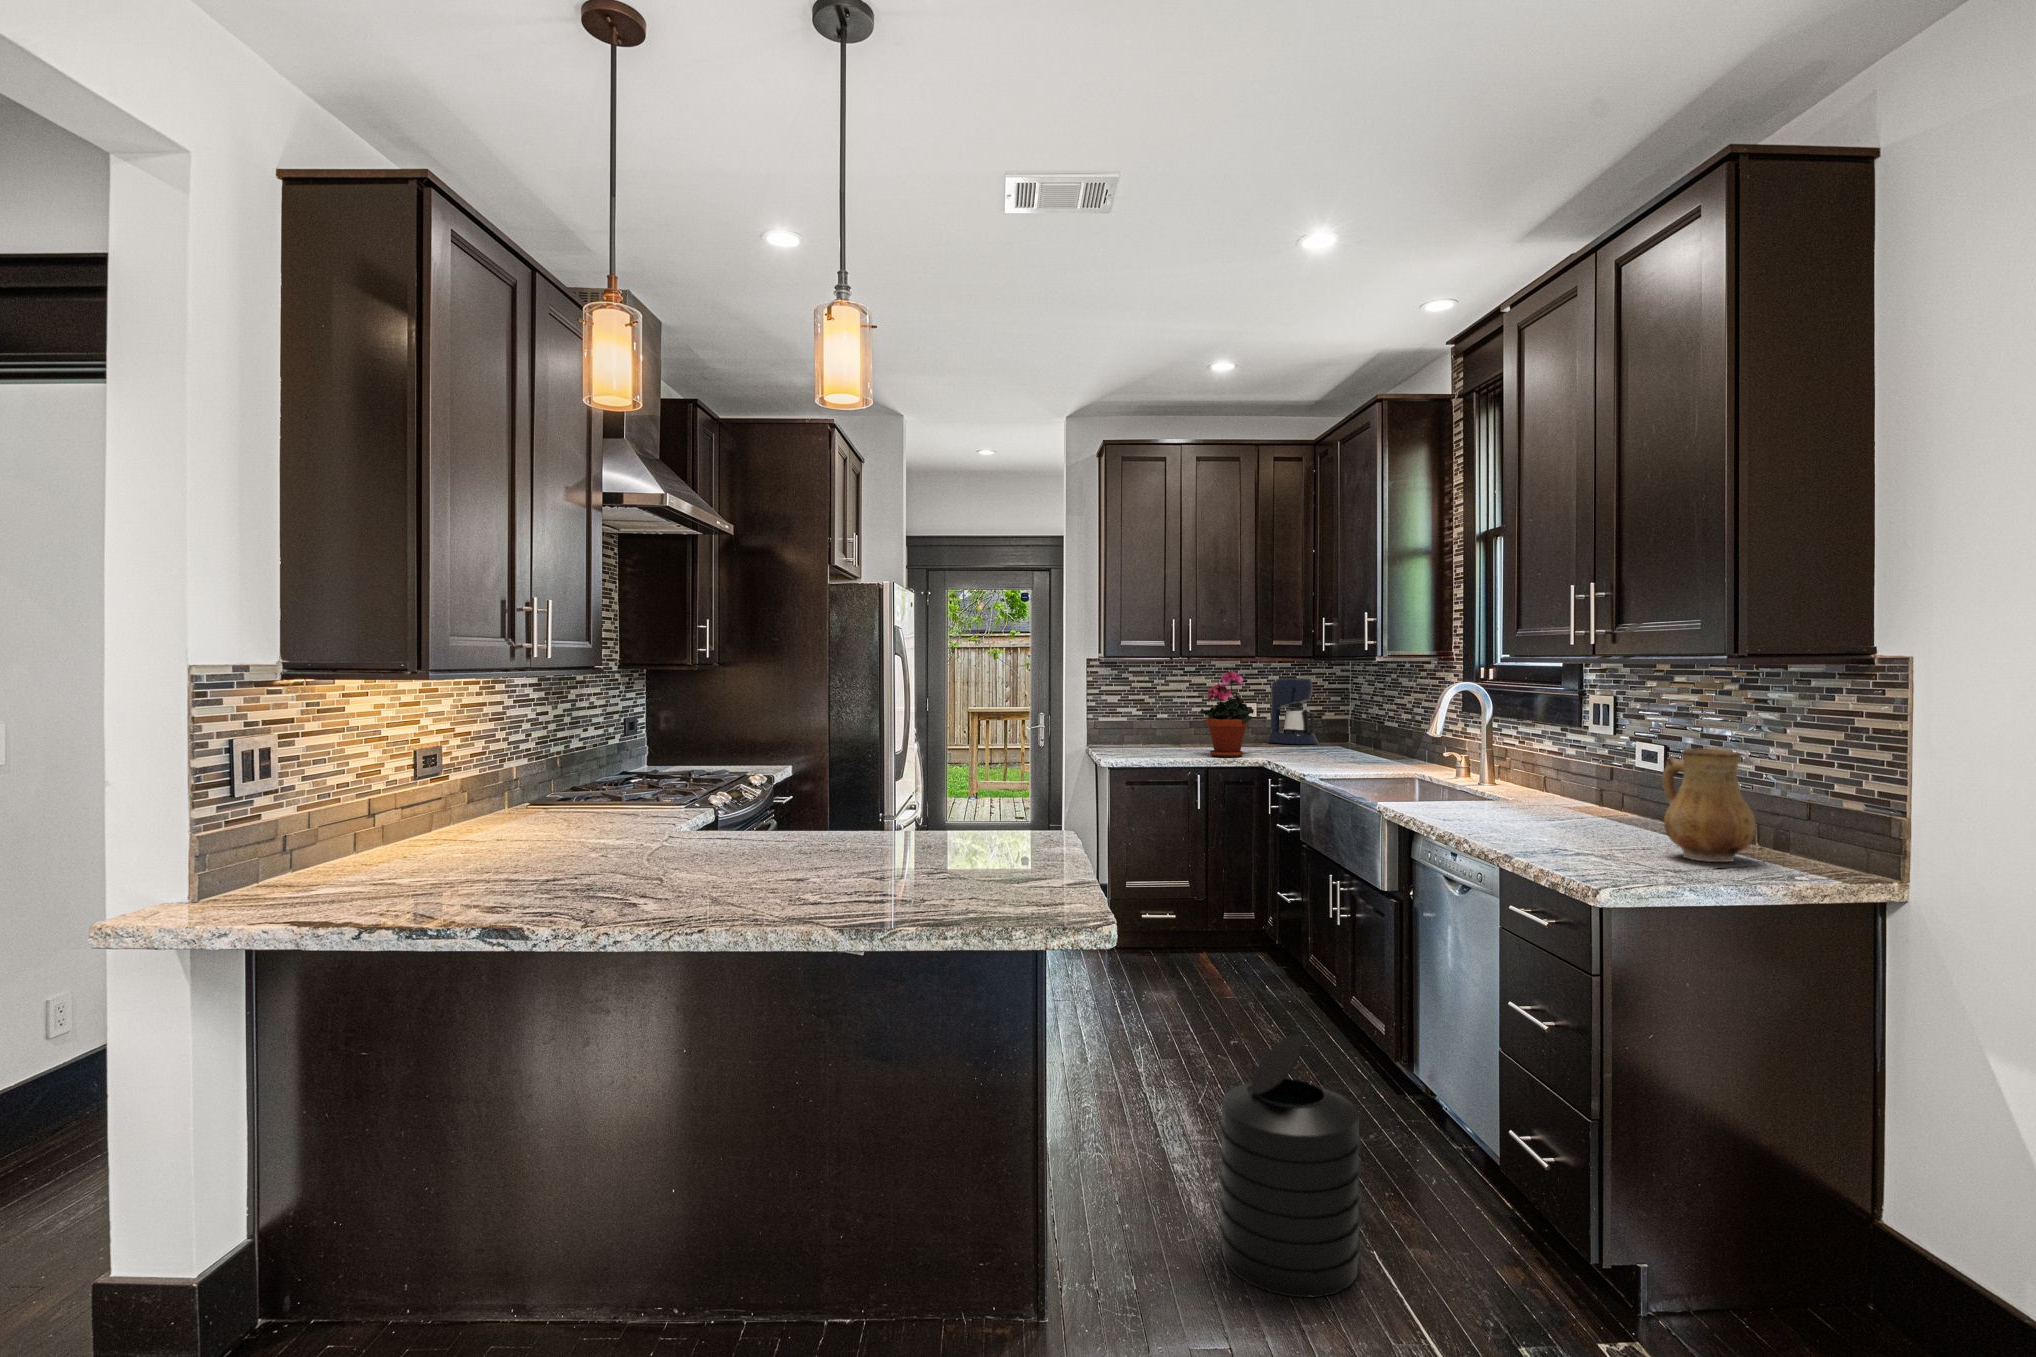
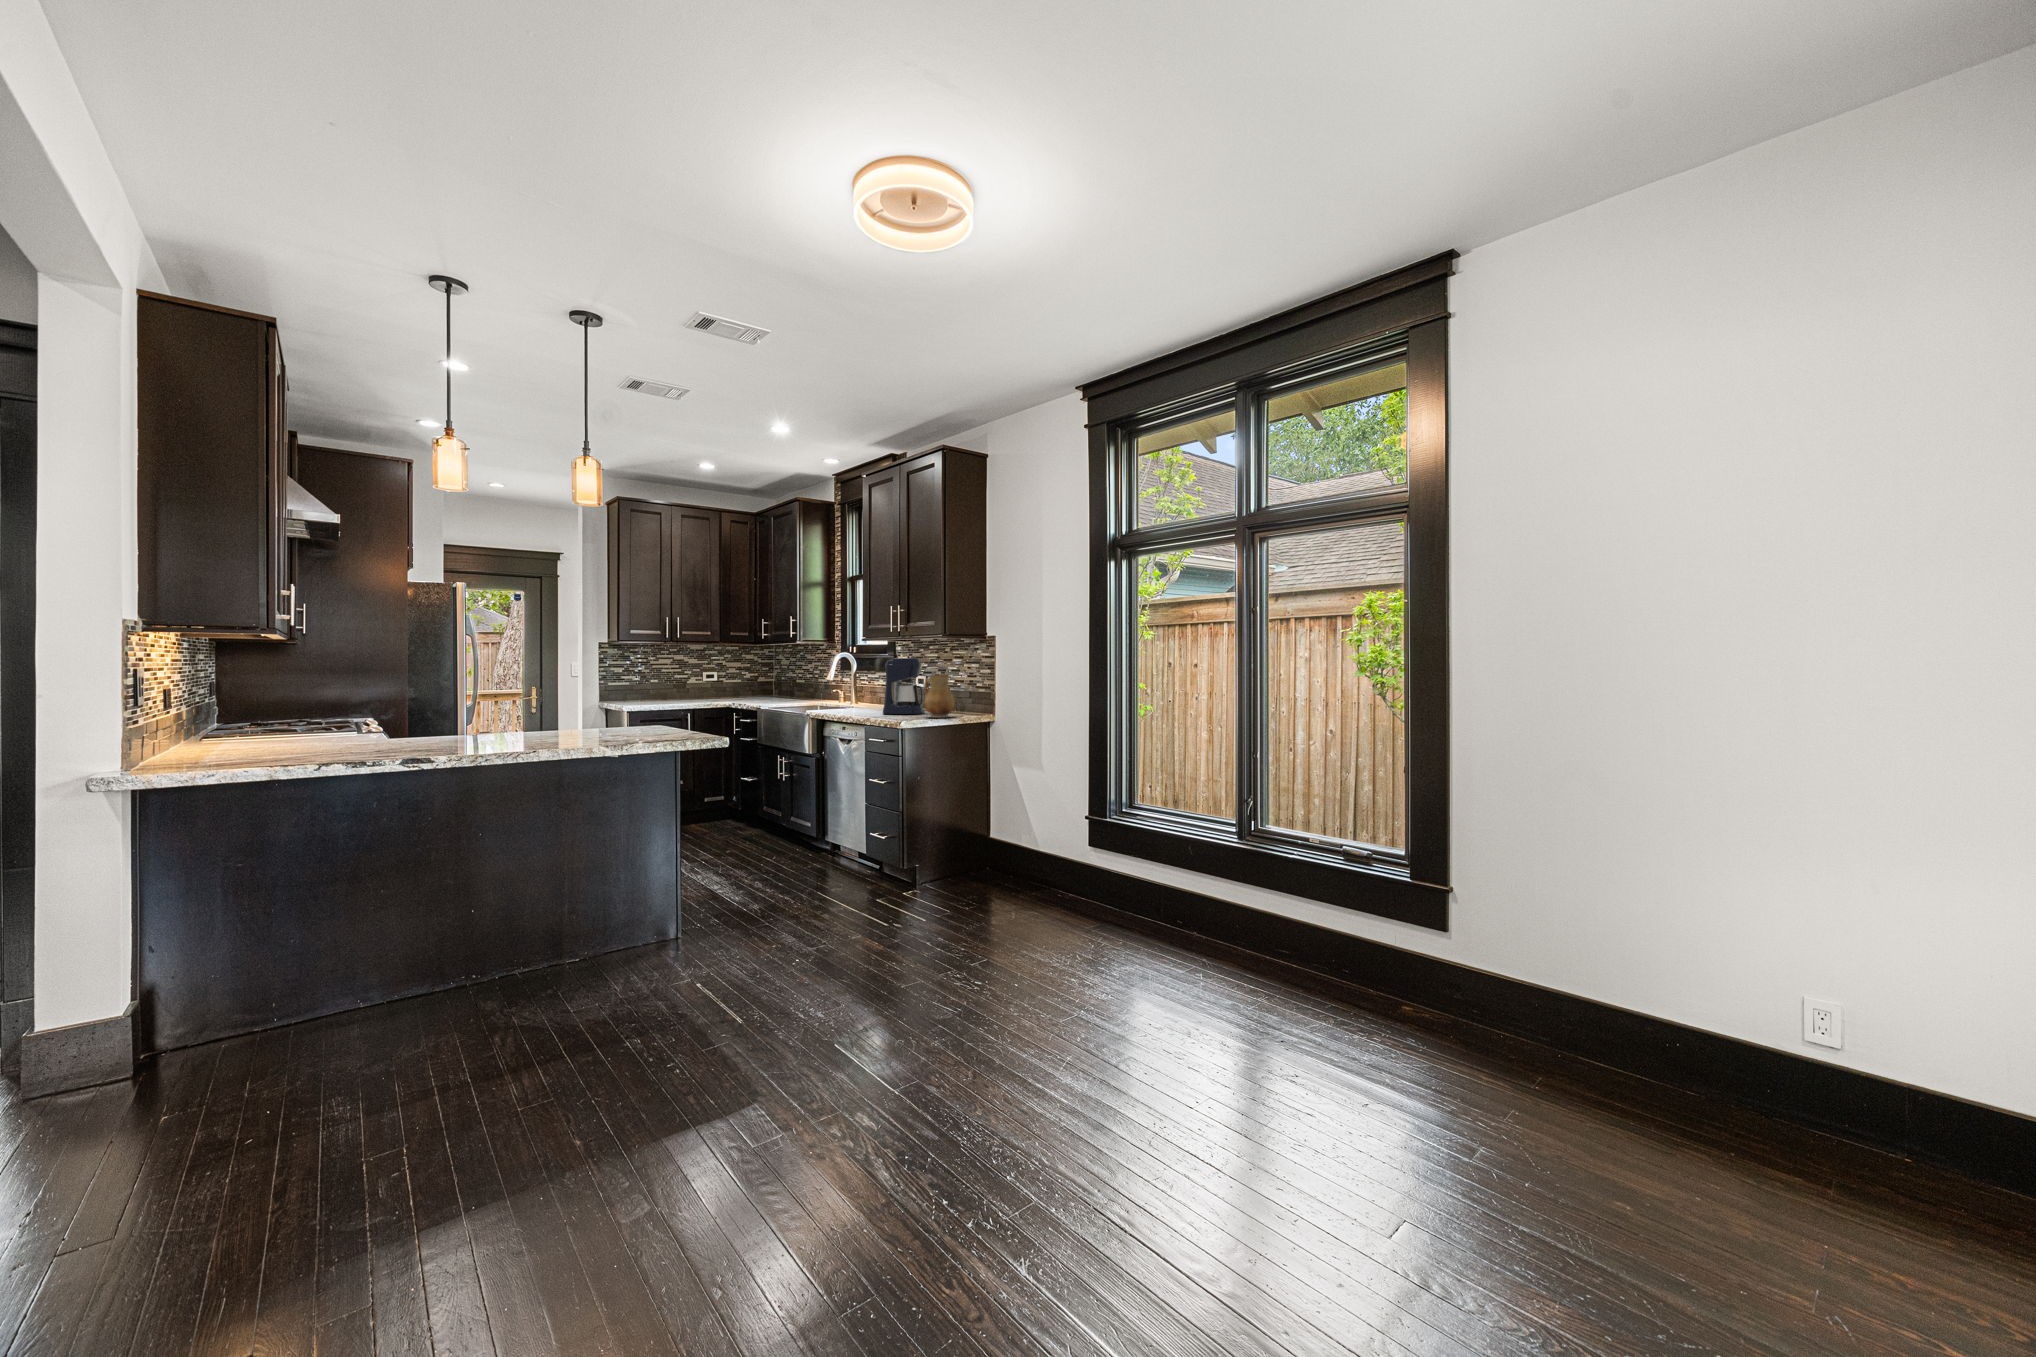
potted plant: present [1200,671,1254,757] -> none [687,650,722,702]
coffee maker: present [1267,678,1318,744] -> present [883,658,925,714]
trash can: present [1219,1035,1361,1298] -> none [746,803,810,911]

